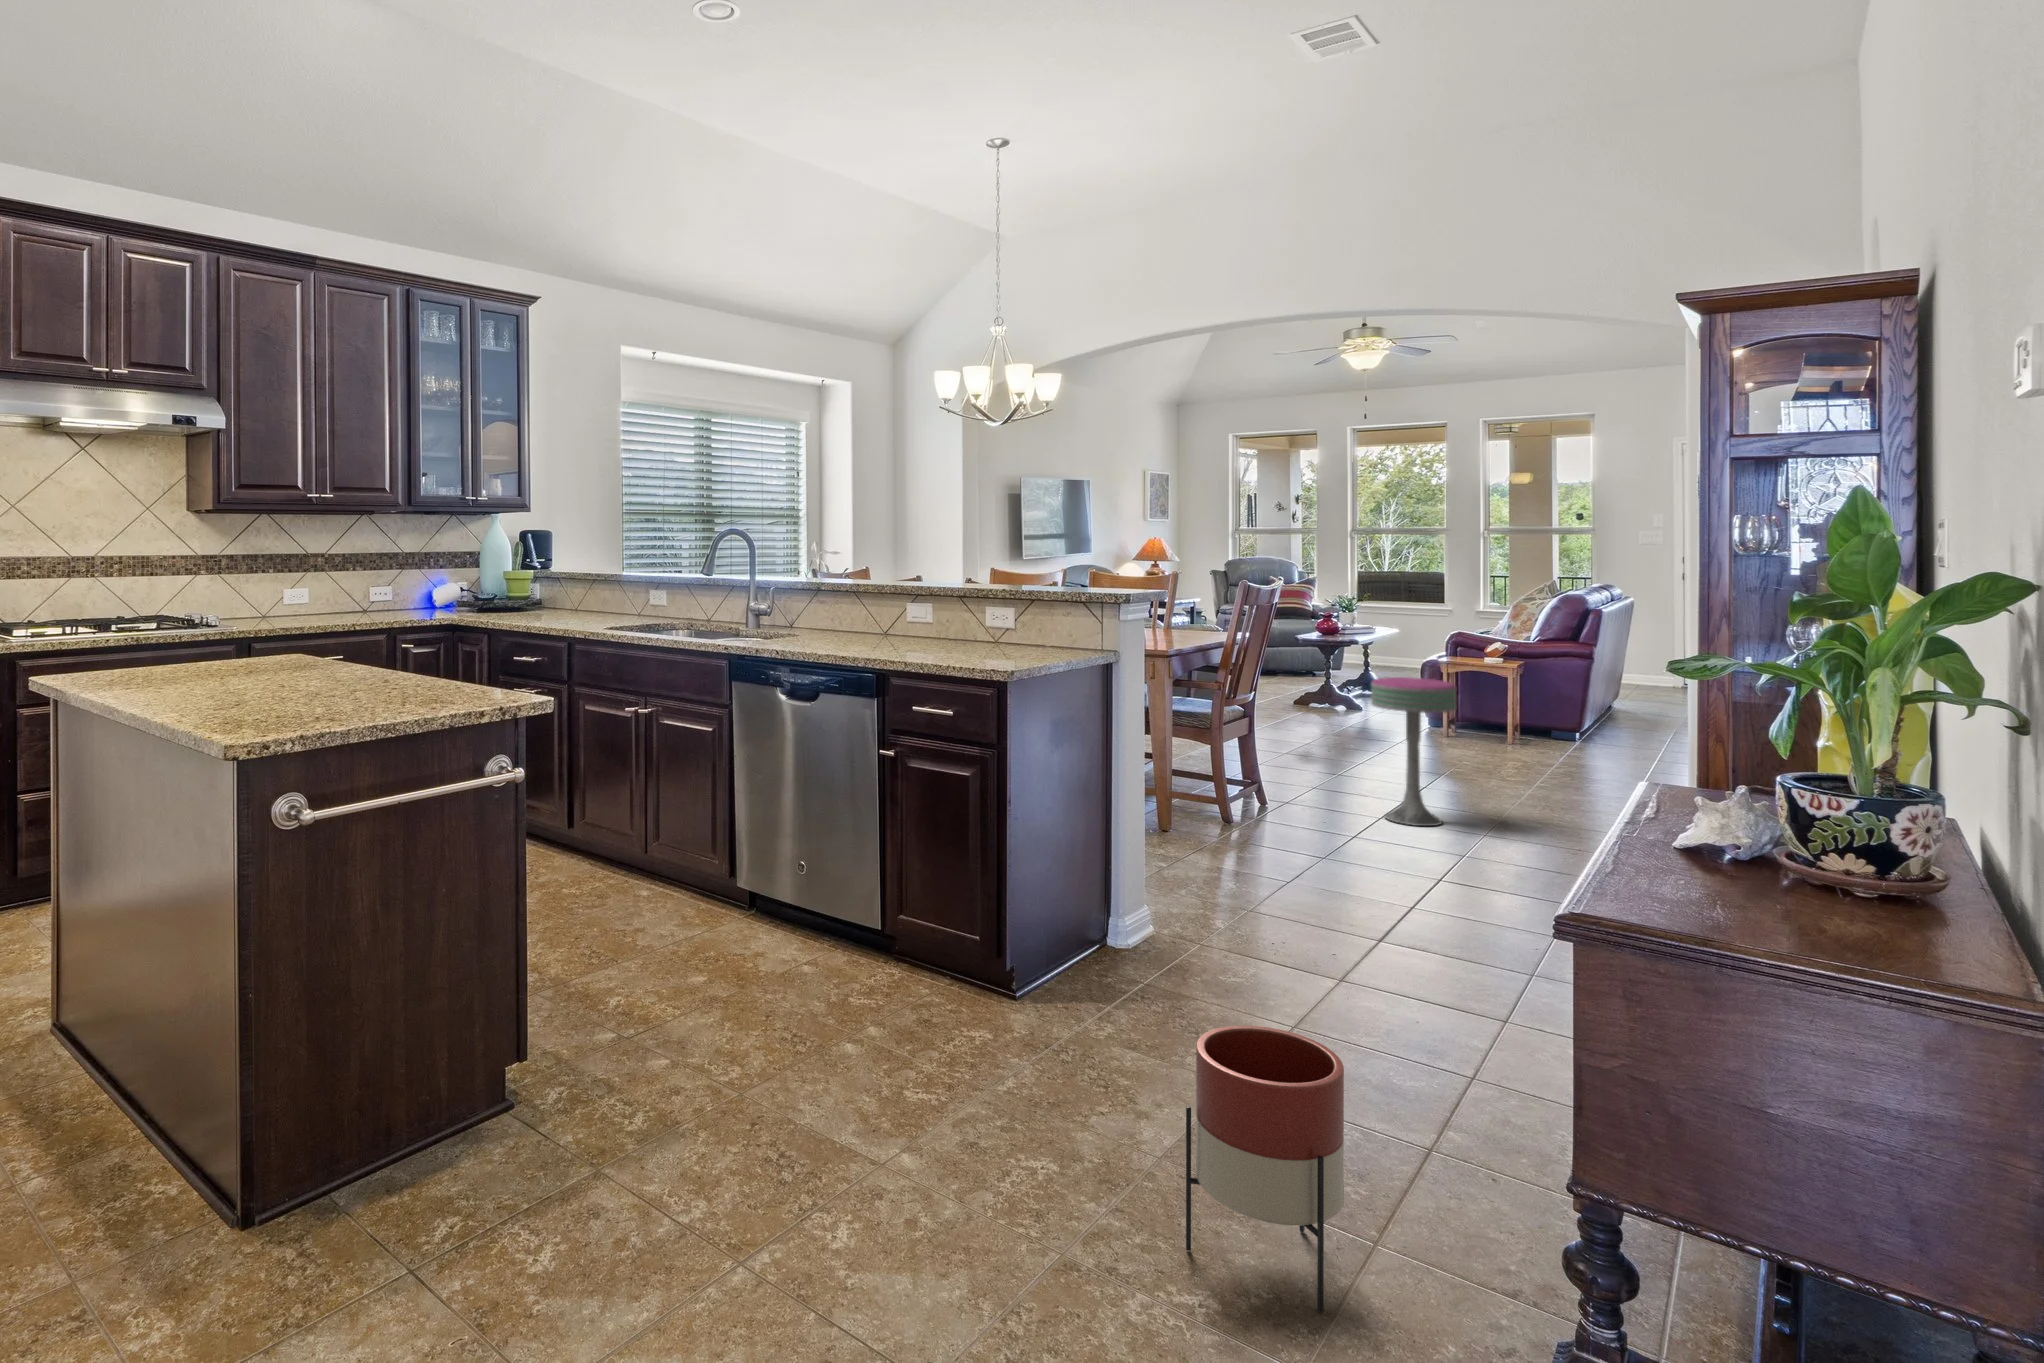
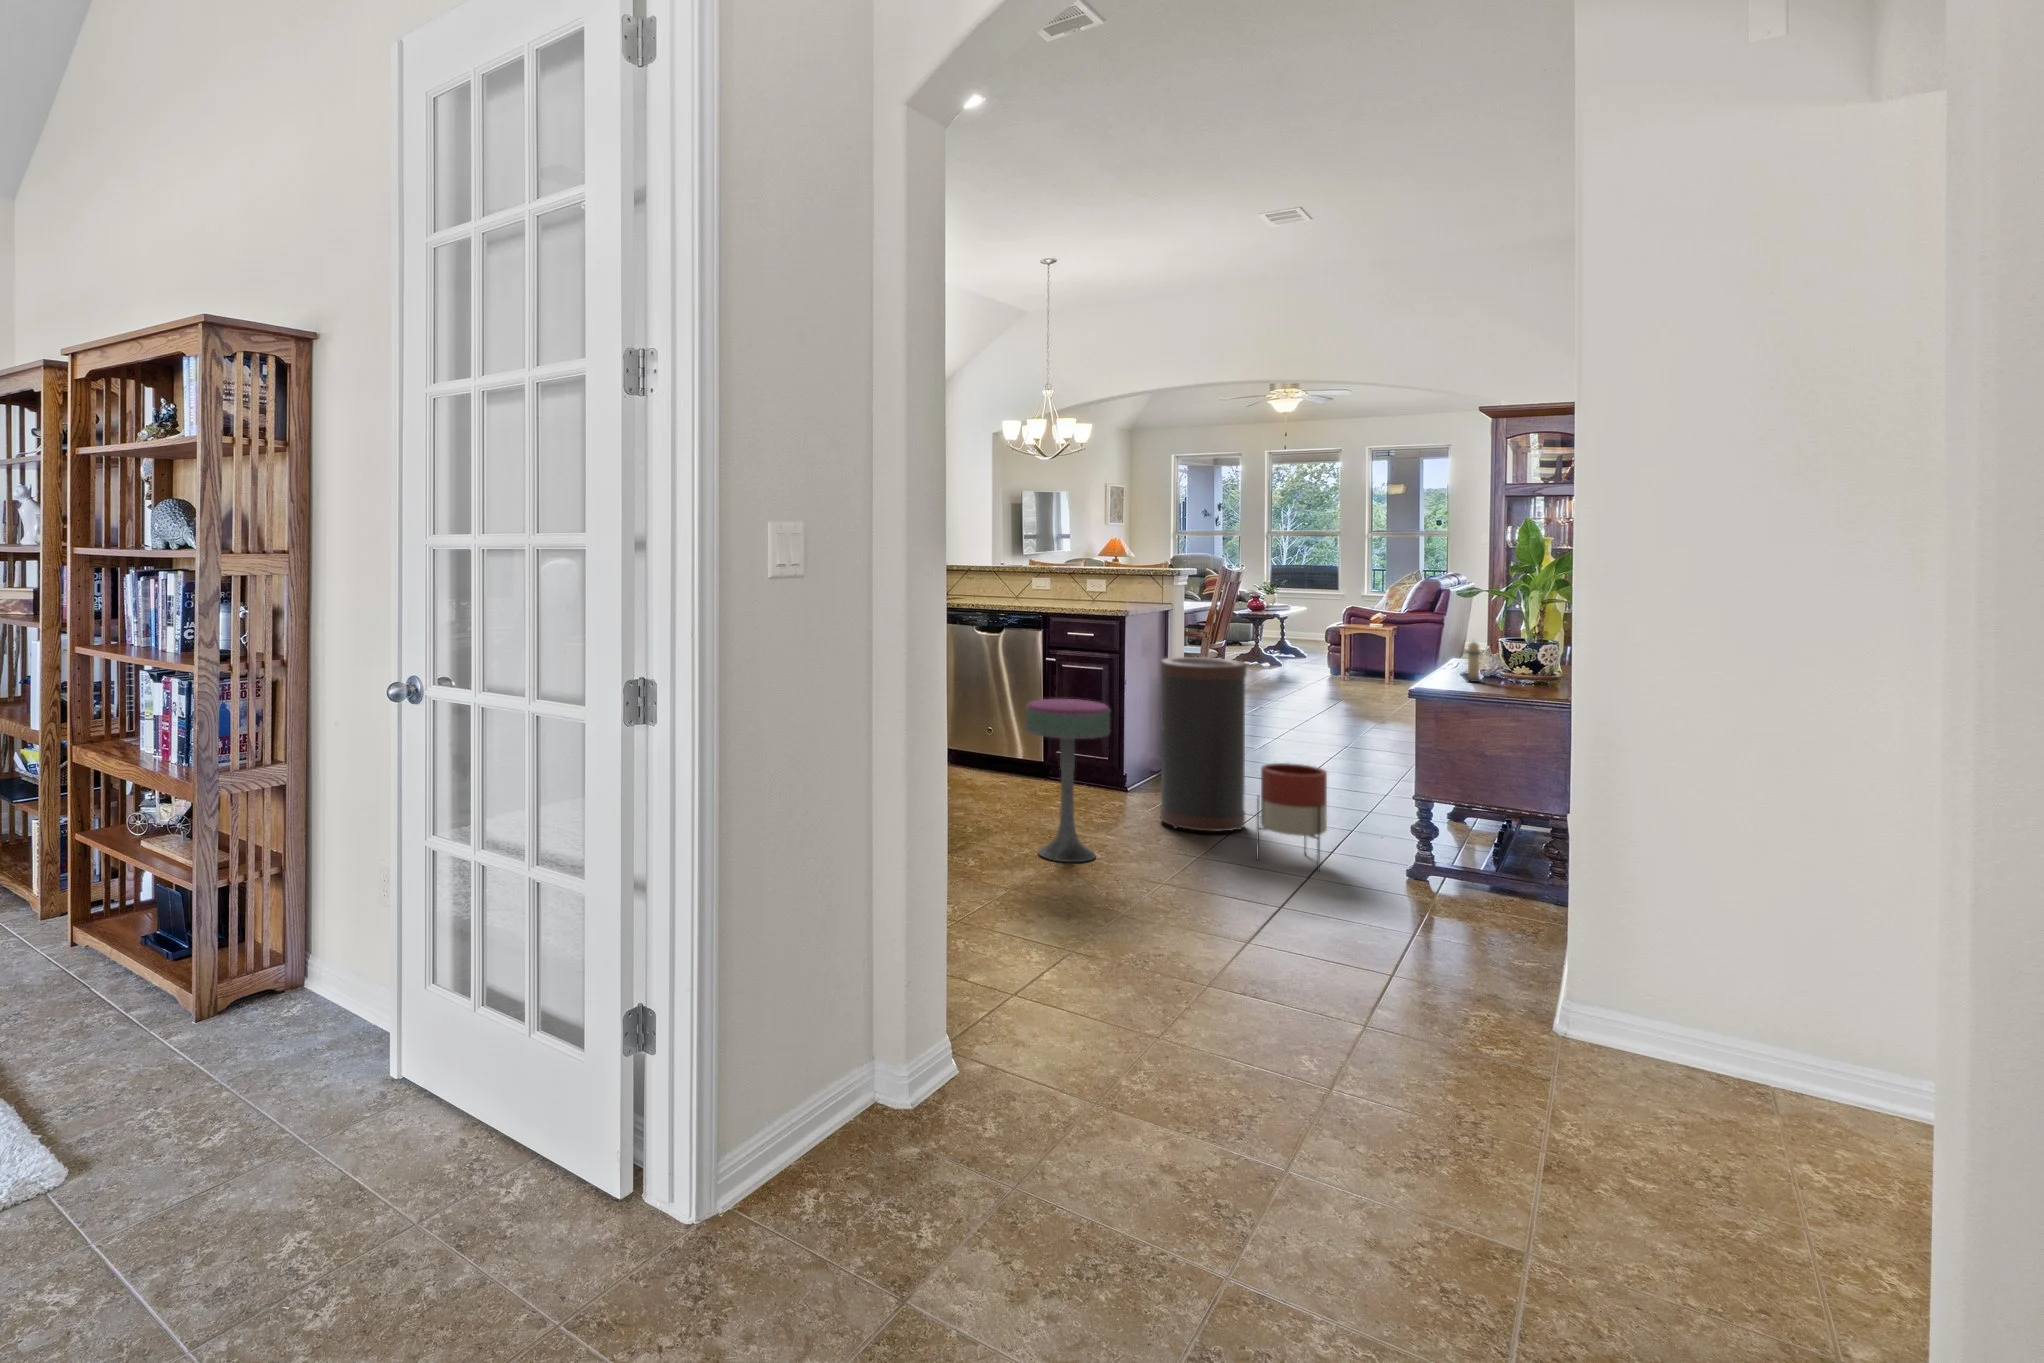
bar stool: present [1371,677,1457,826] -> present [1026,699,1111,862]
trash can: none [1034,763,1199,1131] -> present [1160,657,1247,831]
candle: none [1682,792,1750,909] -> present [1464,642,1482,682]

